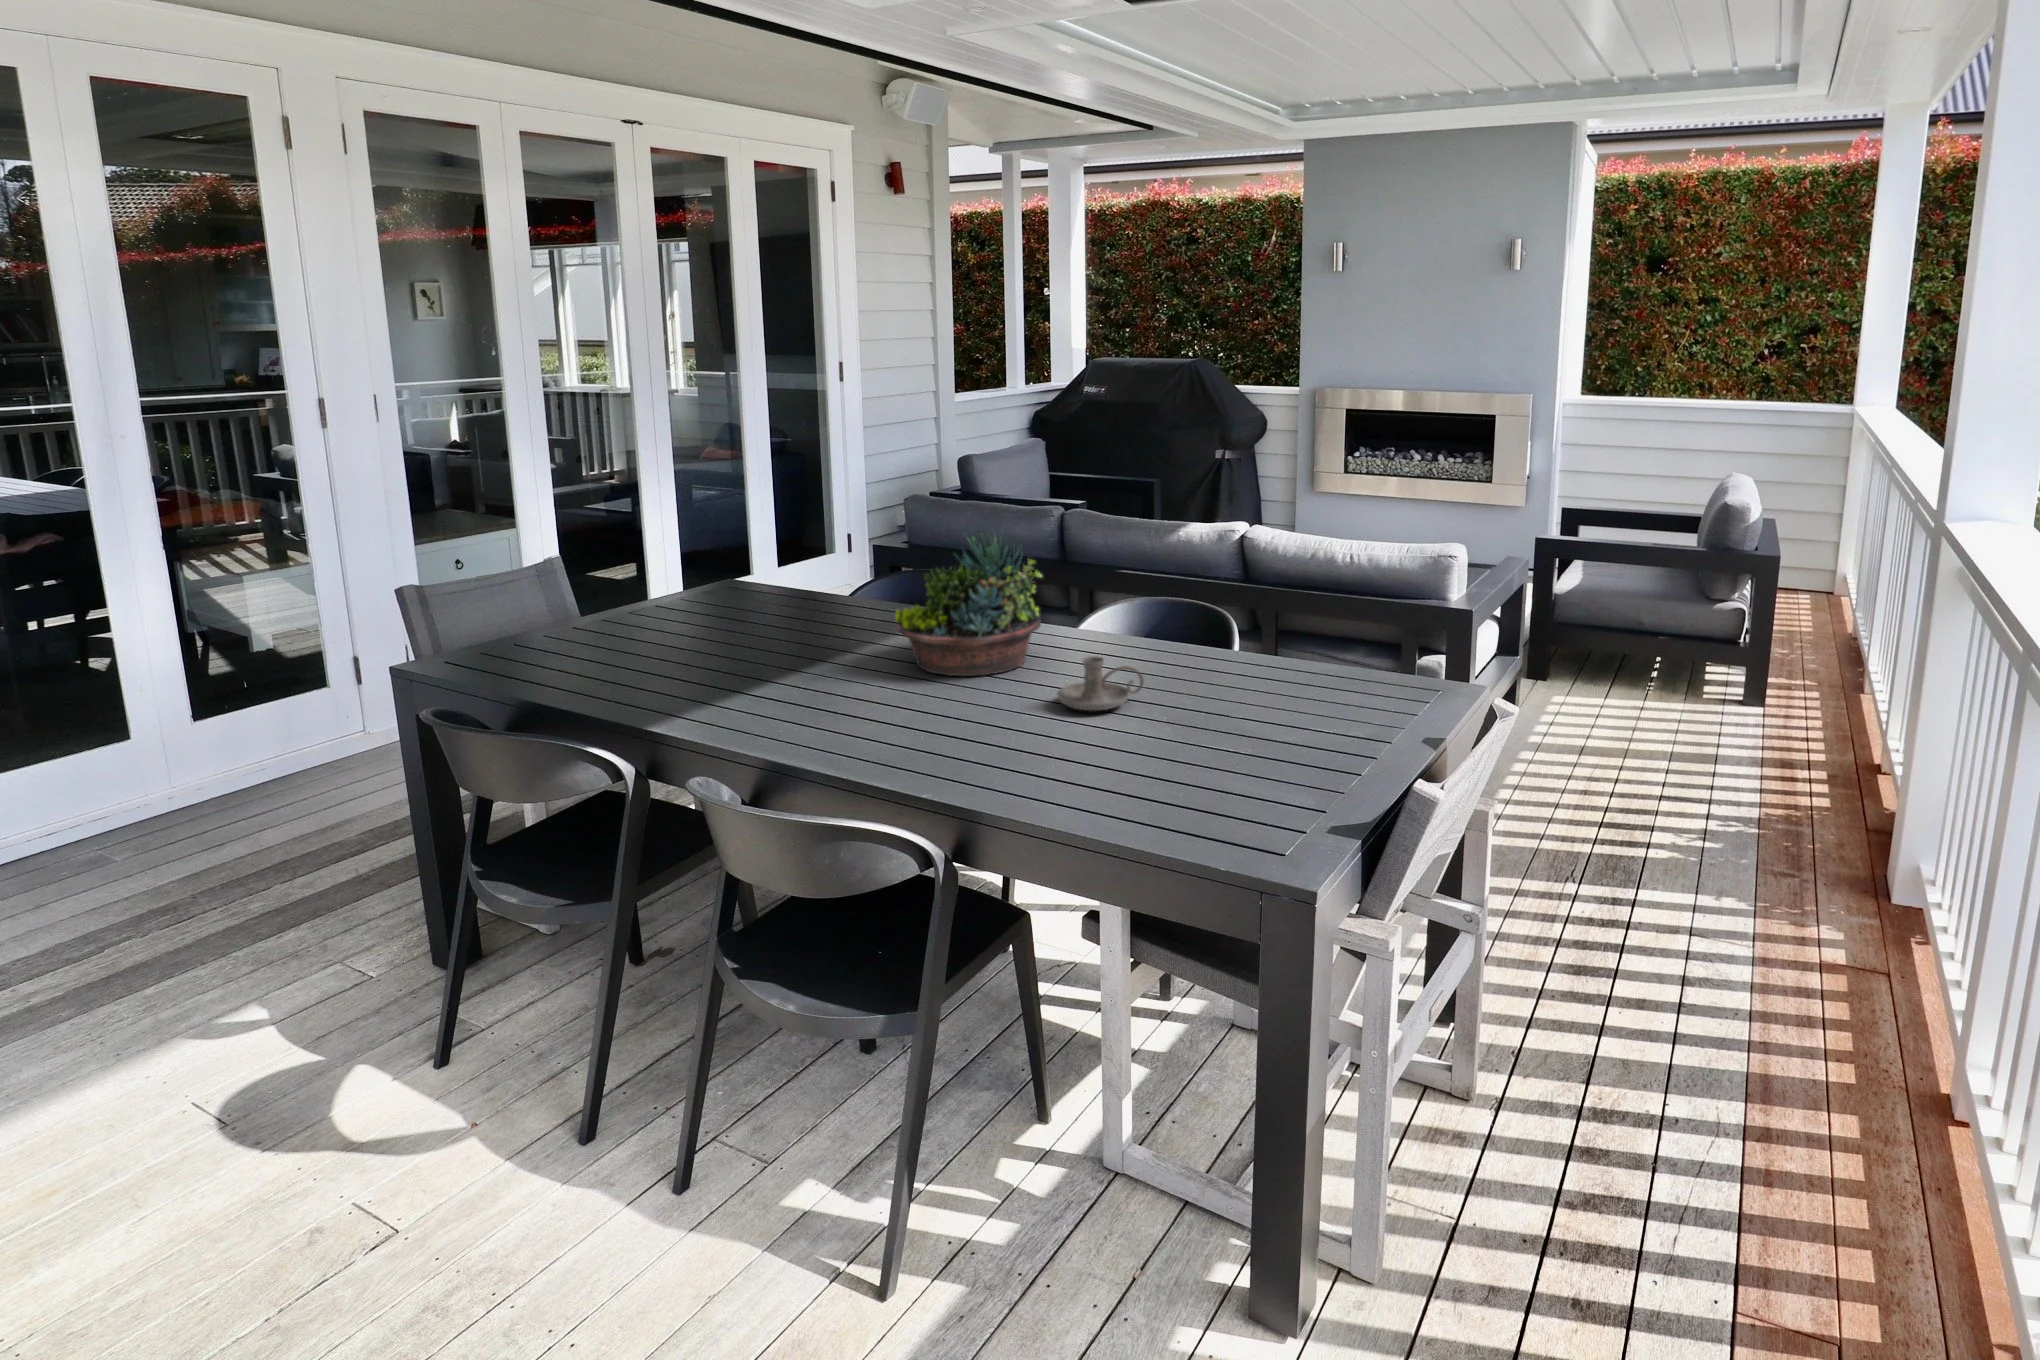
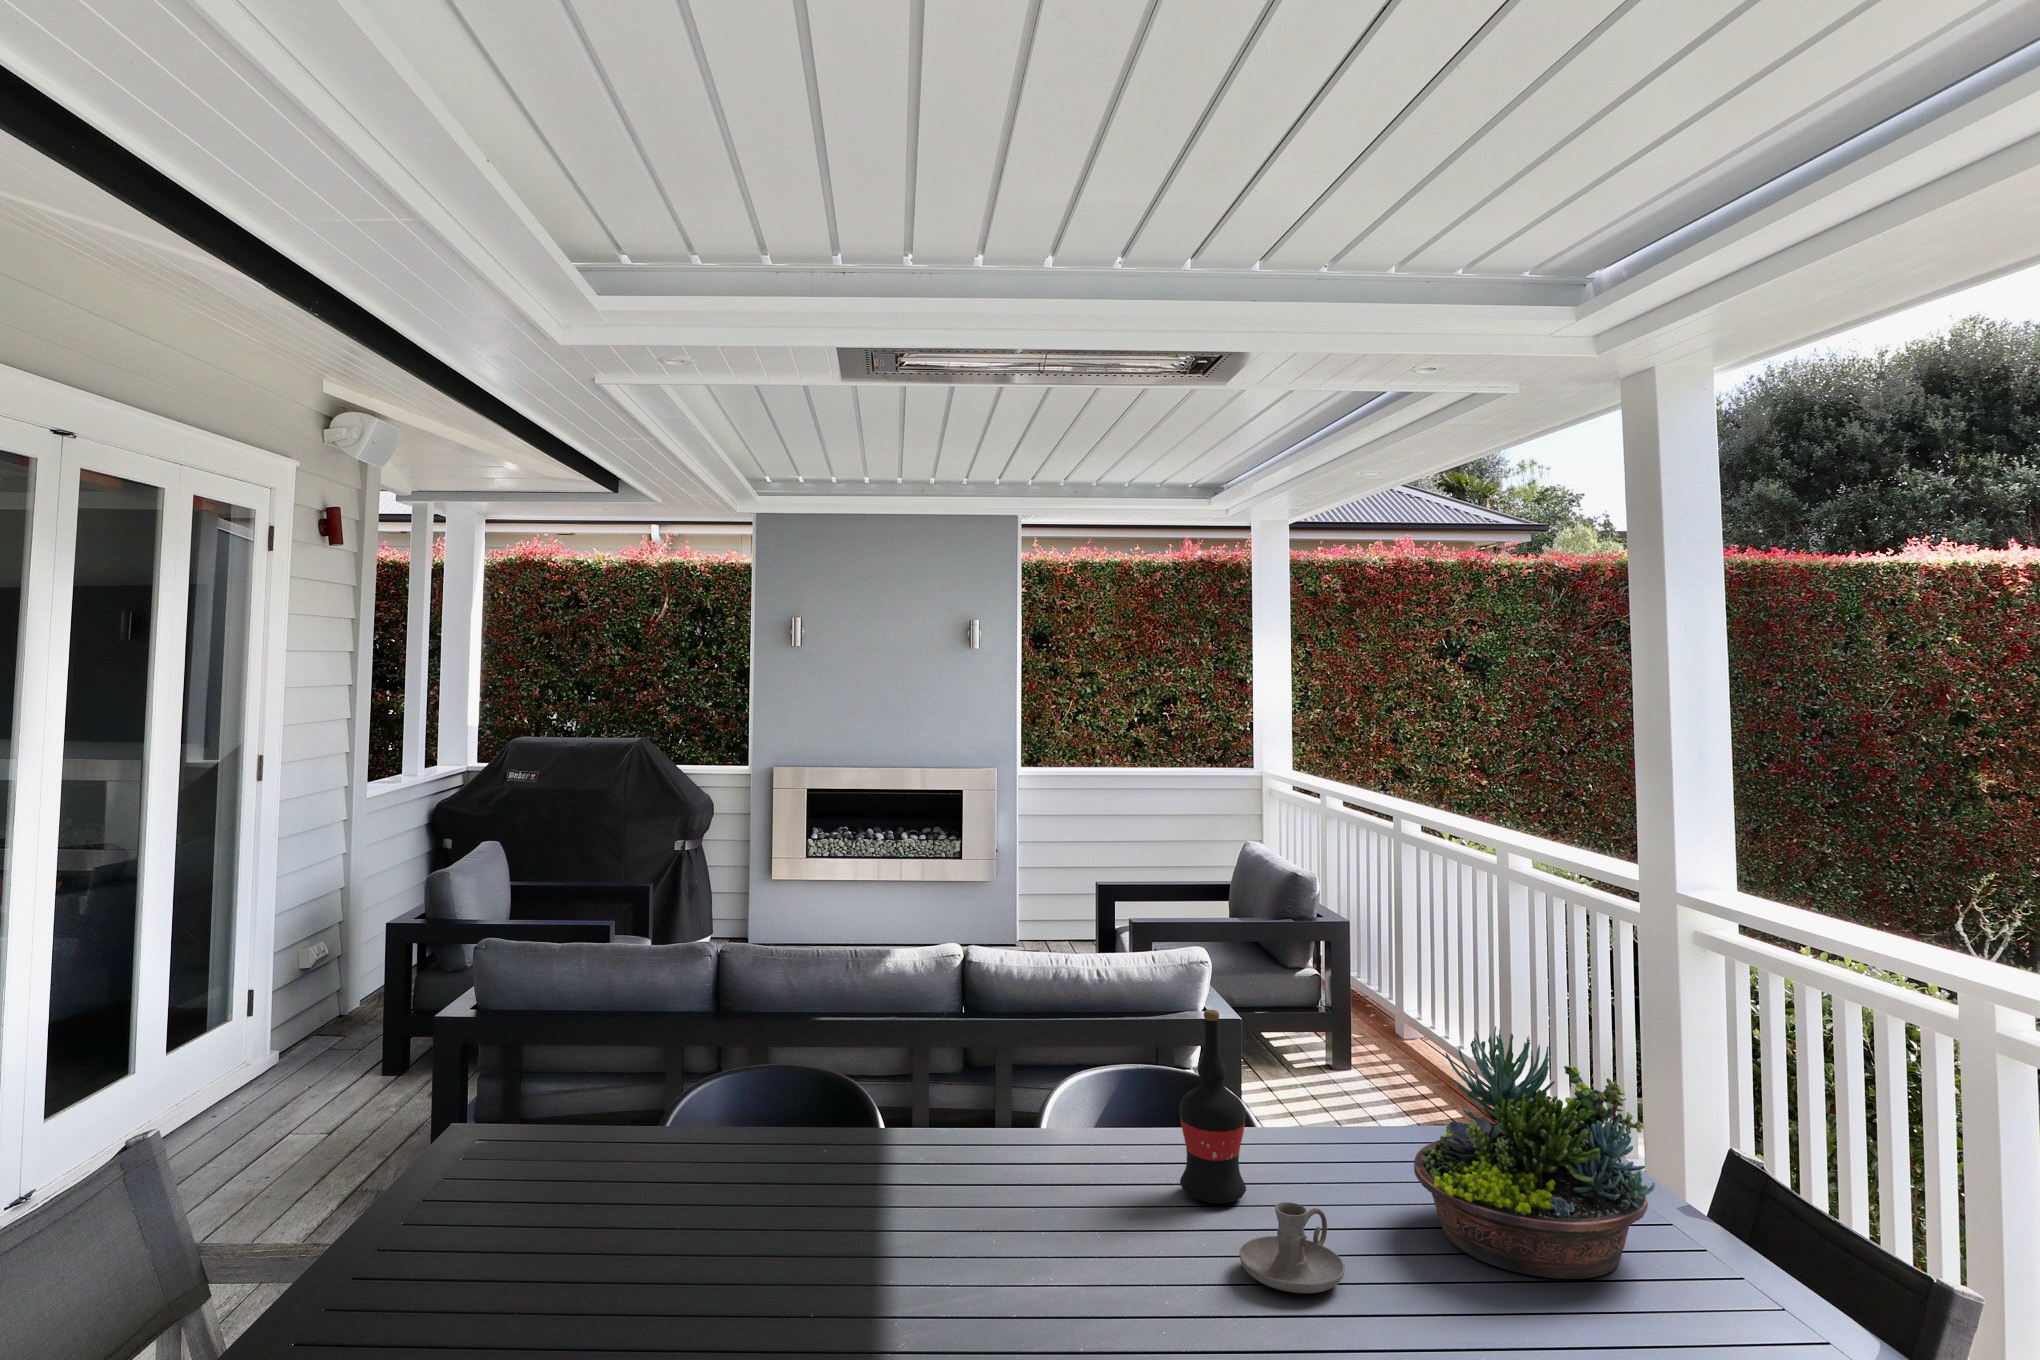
succulent planter: present [895,533,1042,676] -> present [1414,1026,1655,1279]
wine bottle: none [1113,535,1160,671] -> present [1179,1010,1246,1203]

